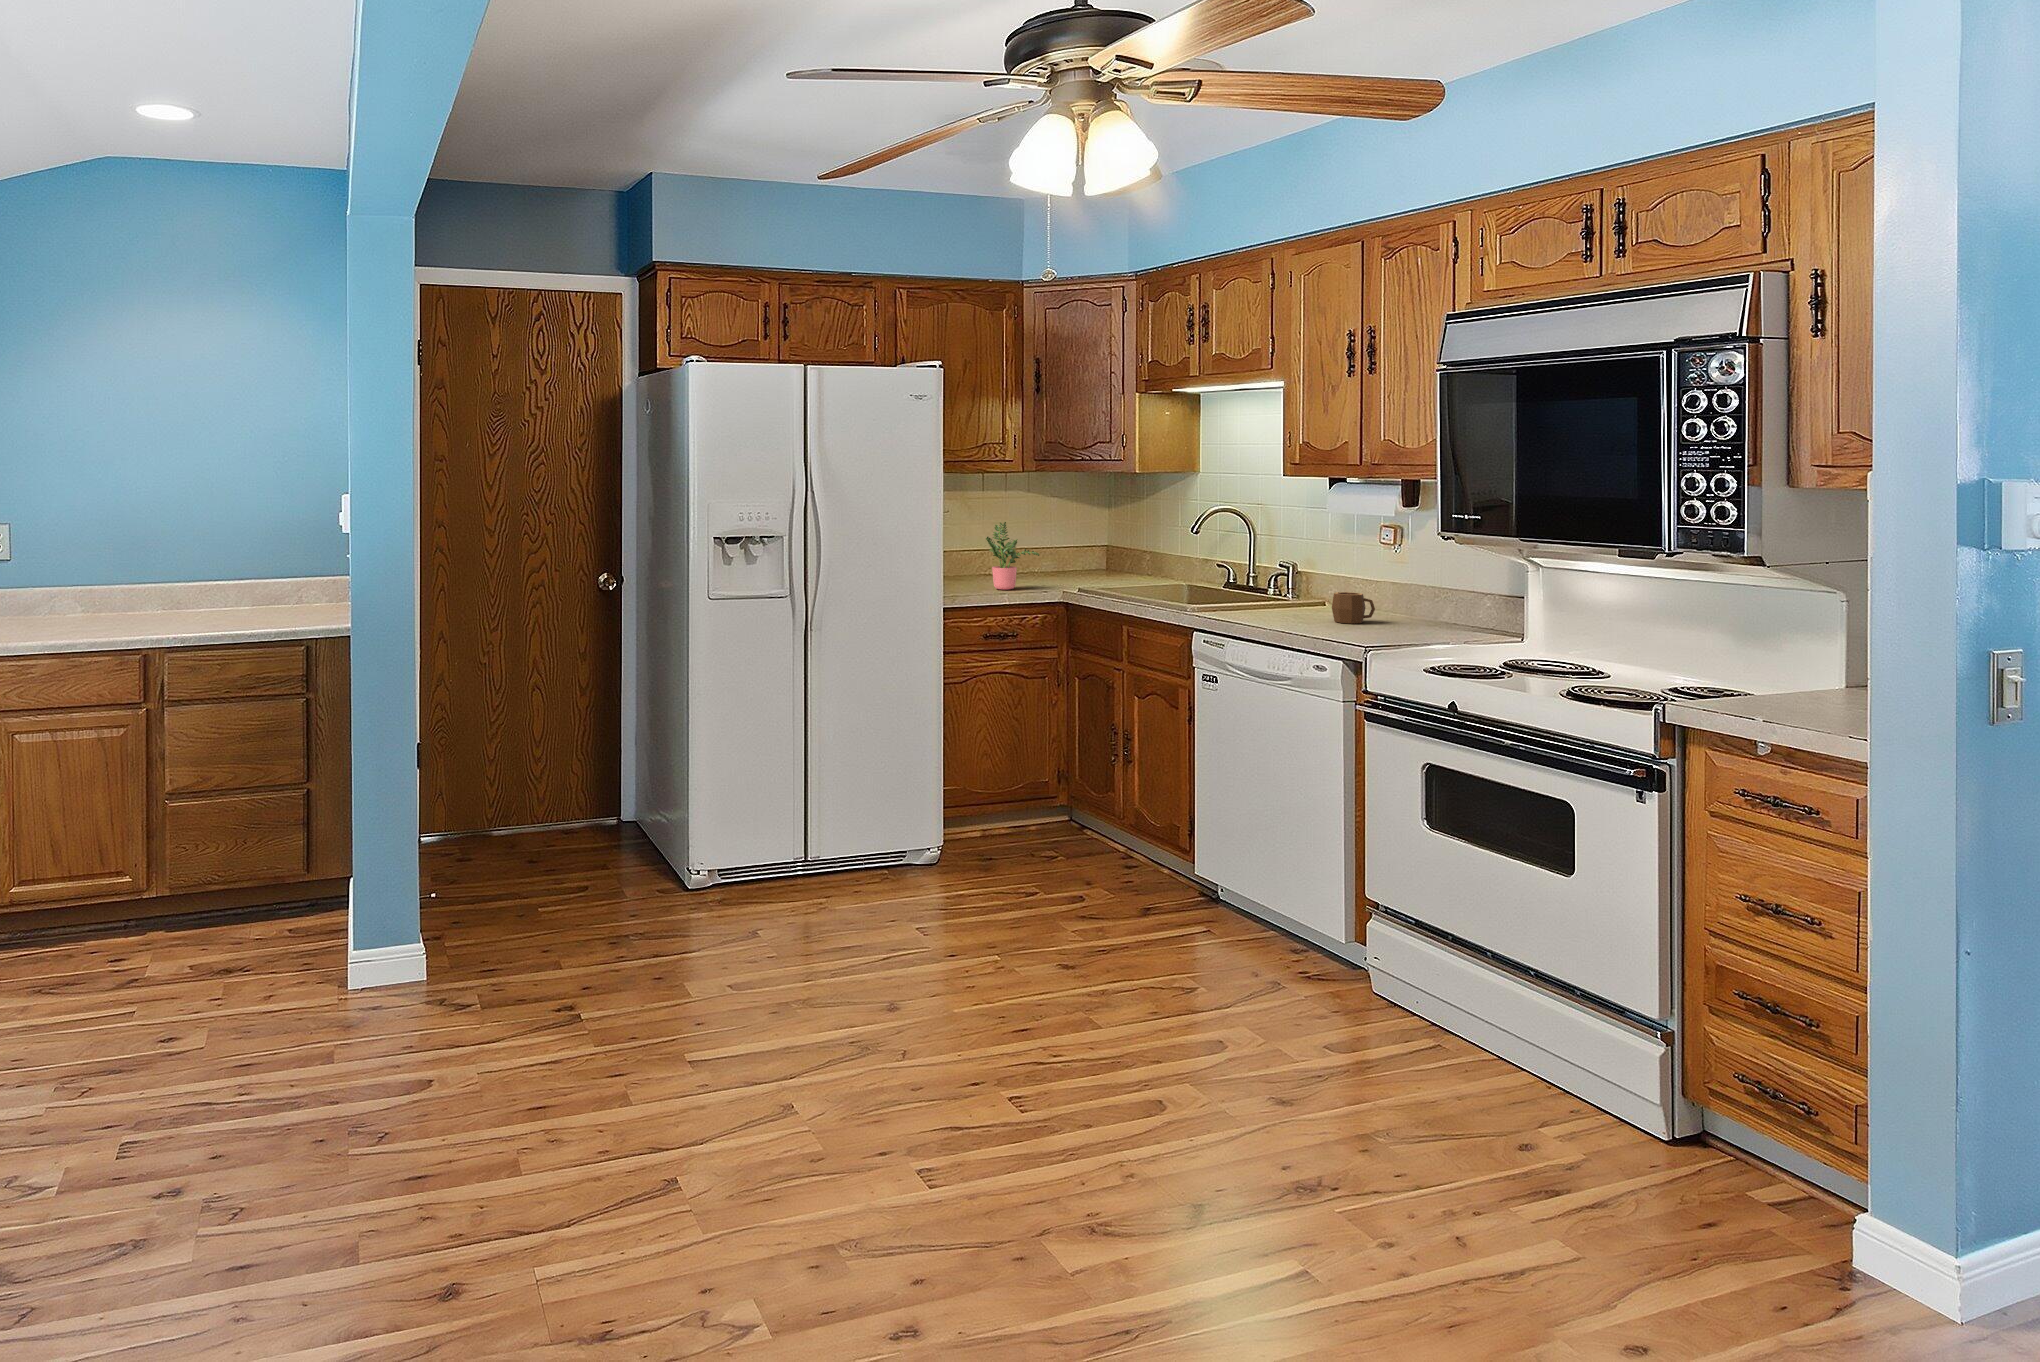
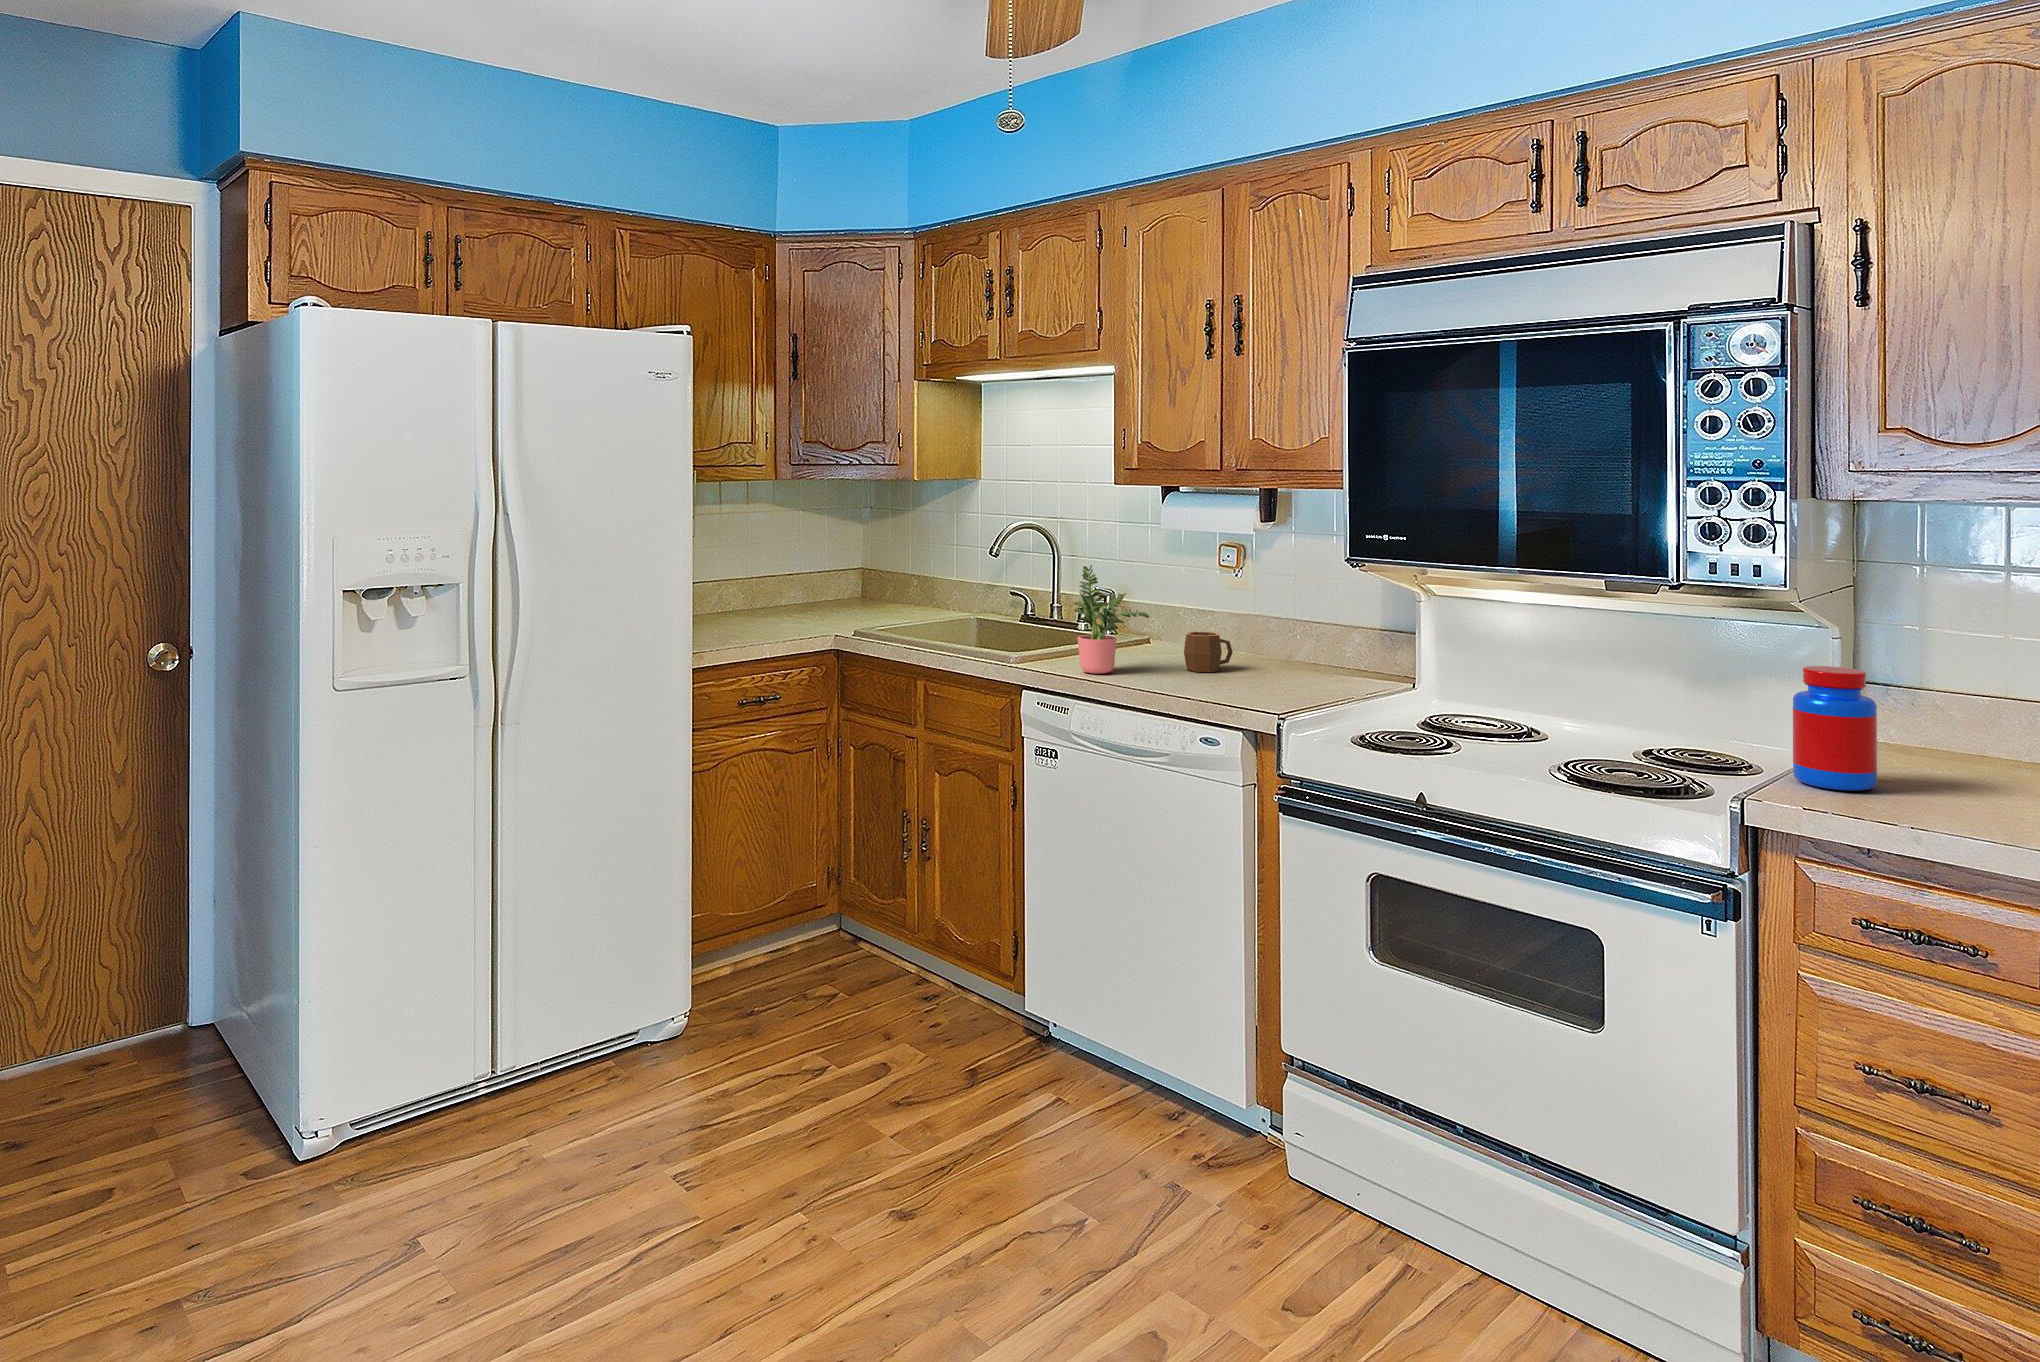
potted plant: present [986,522,1039,590] -> present [1074,565,1149,674]
jar: none [1750,616,1817,711] -> present [1793,666,1877,791]

